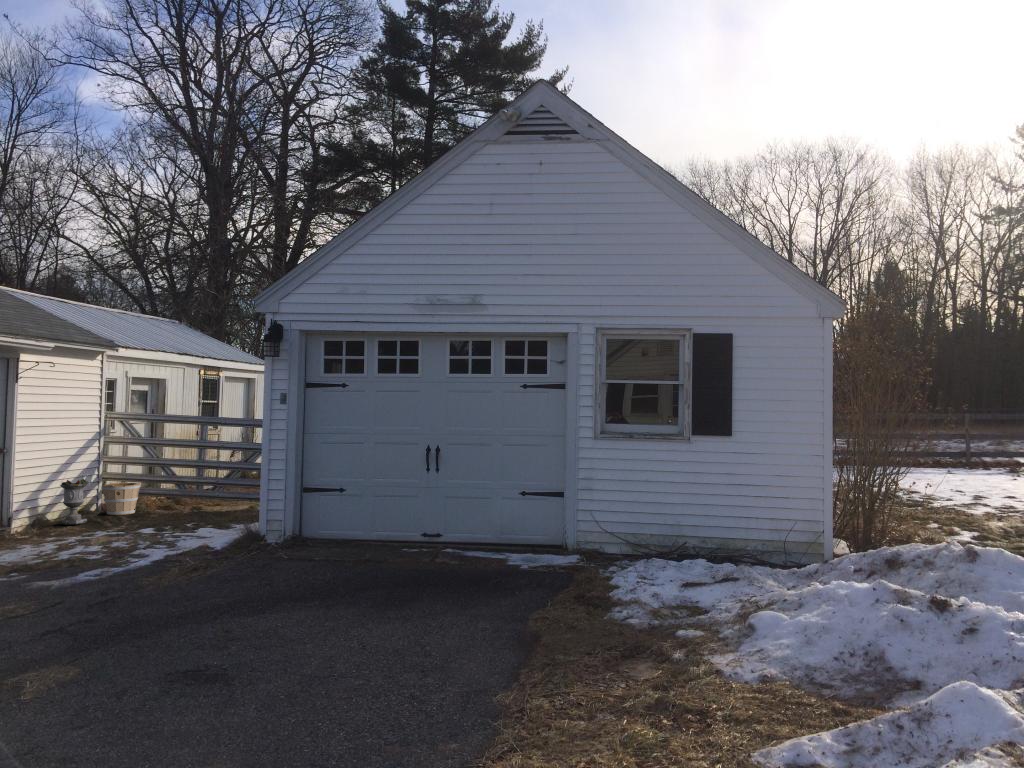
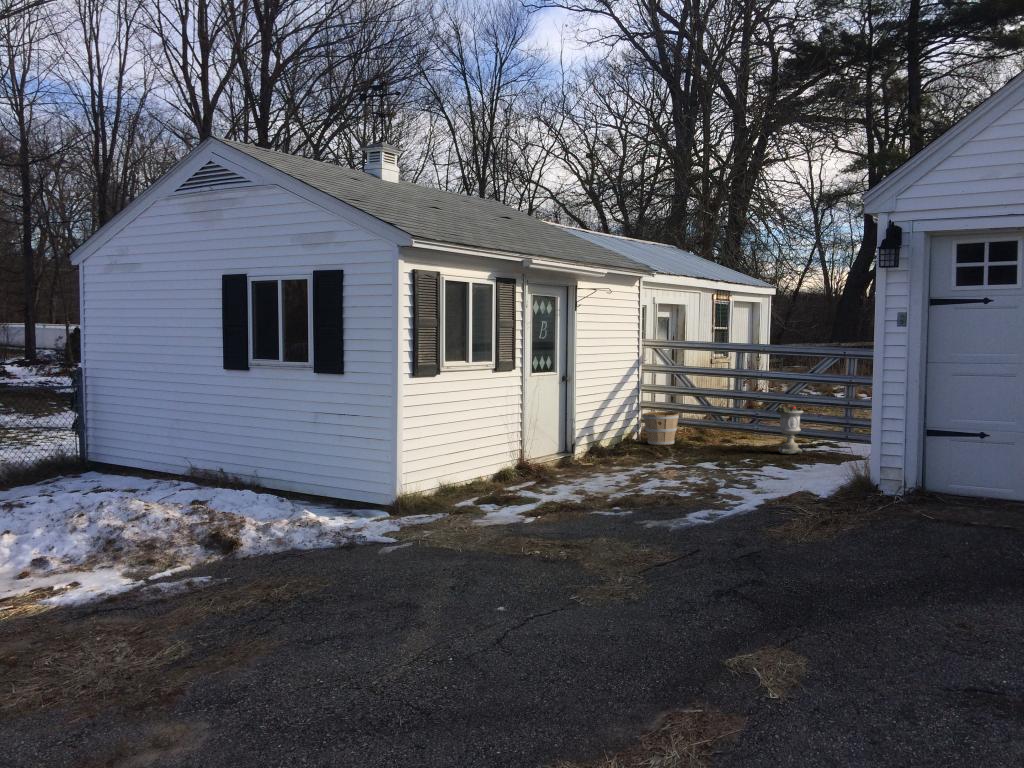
planter: present [60,479,88,525] -> present [776,405,803,454]

